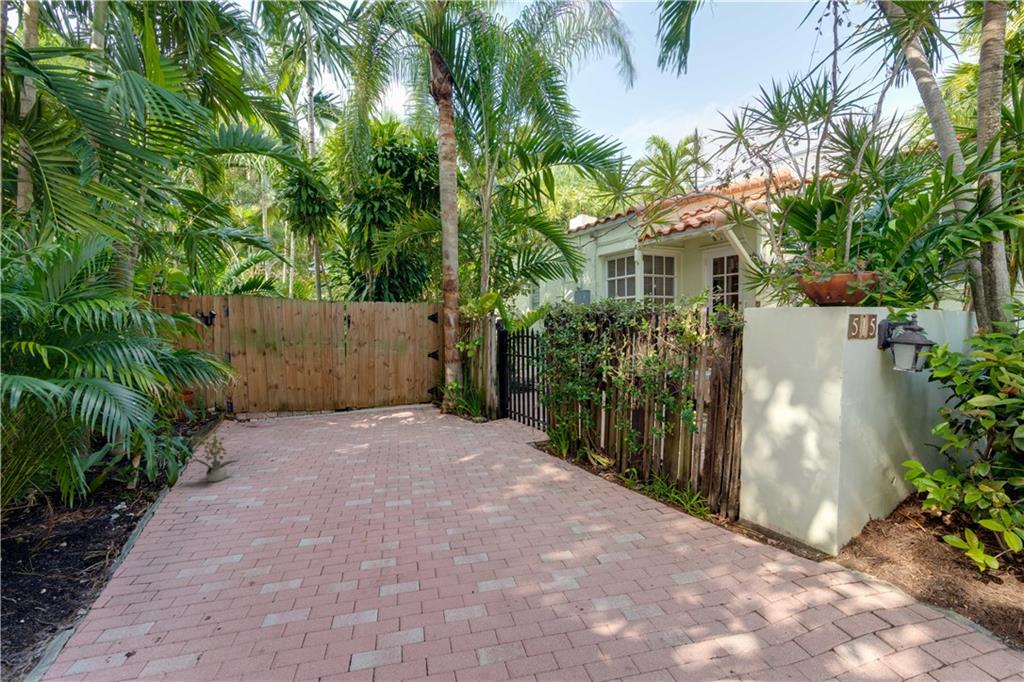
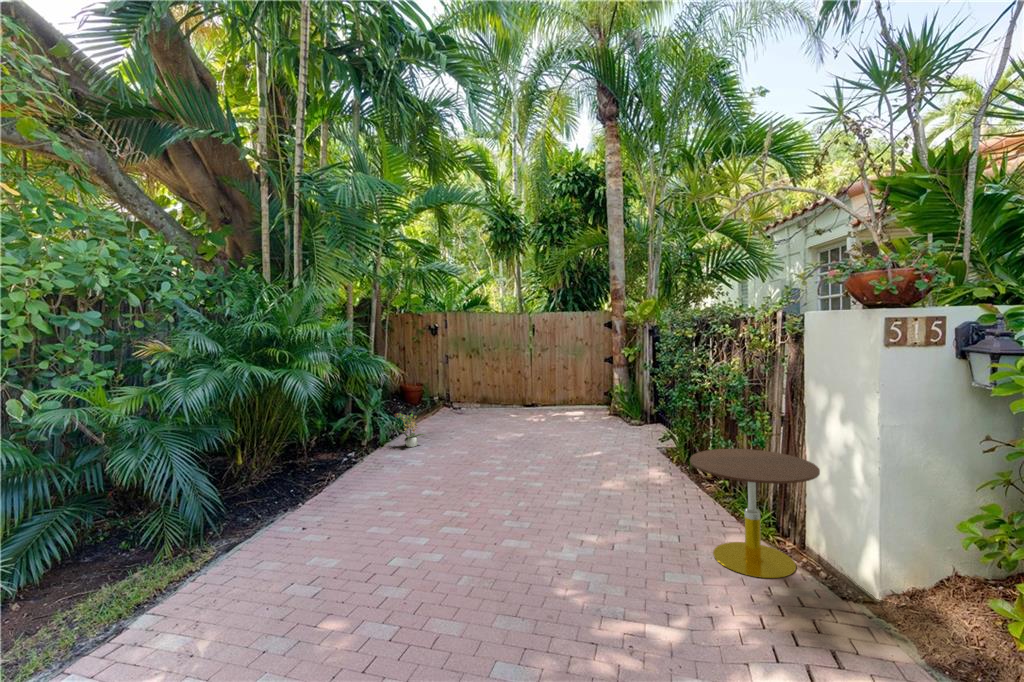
side table: none [657,438,780,564] -> present [690,449,820,578]

